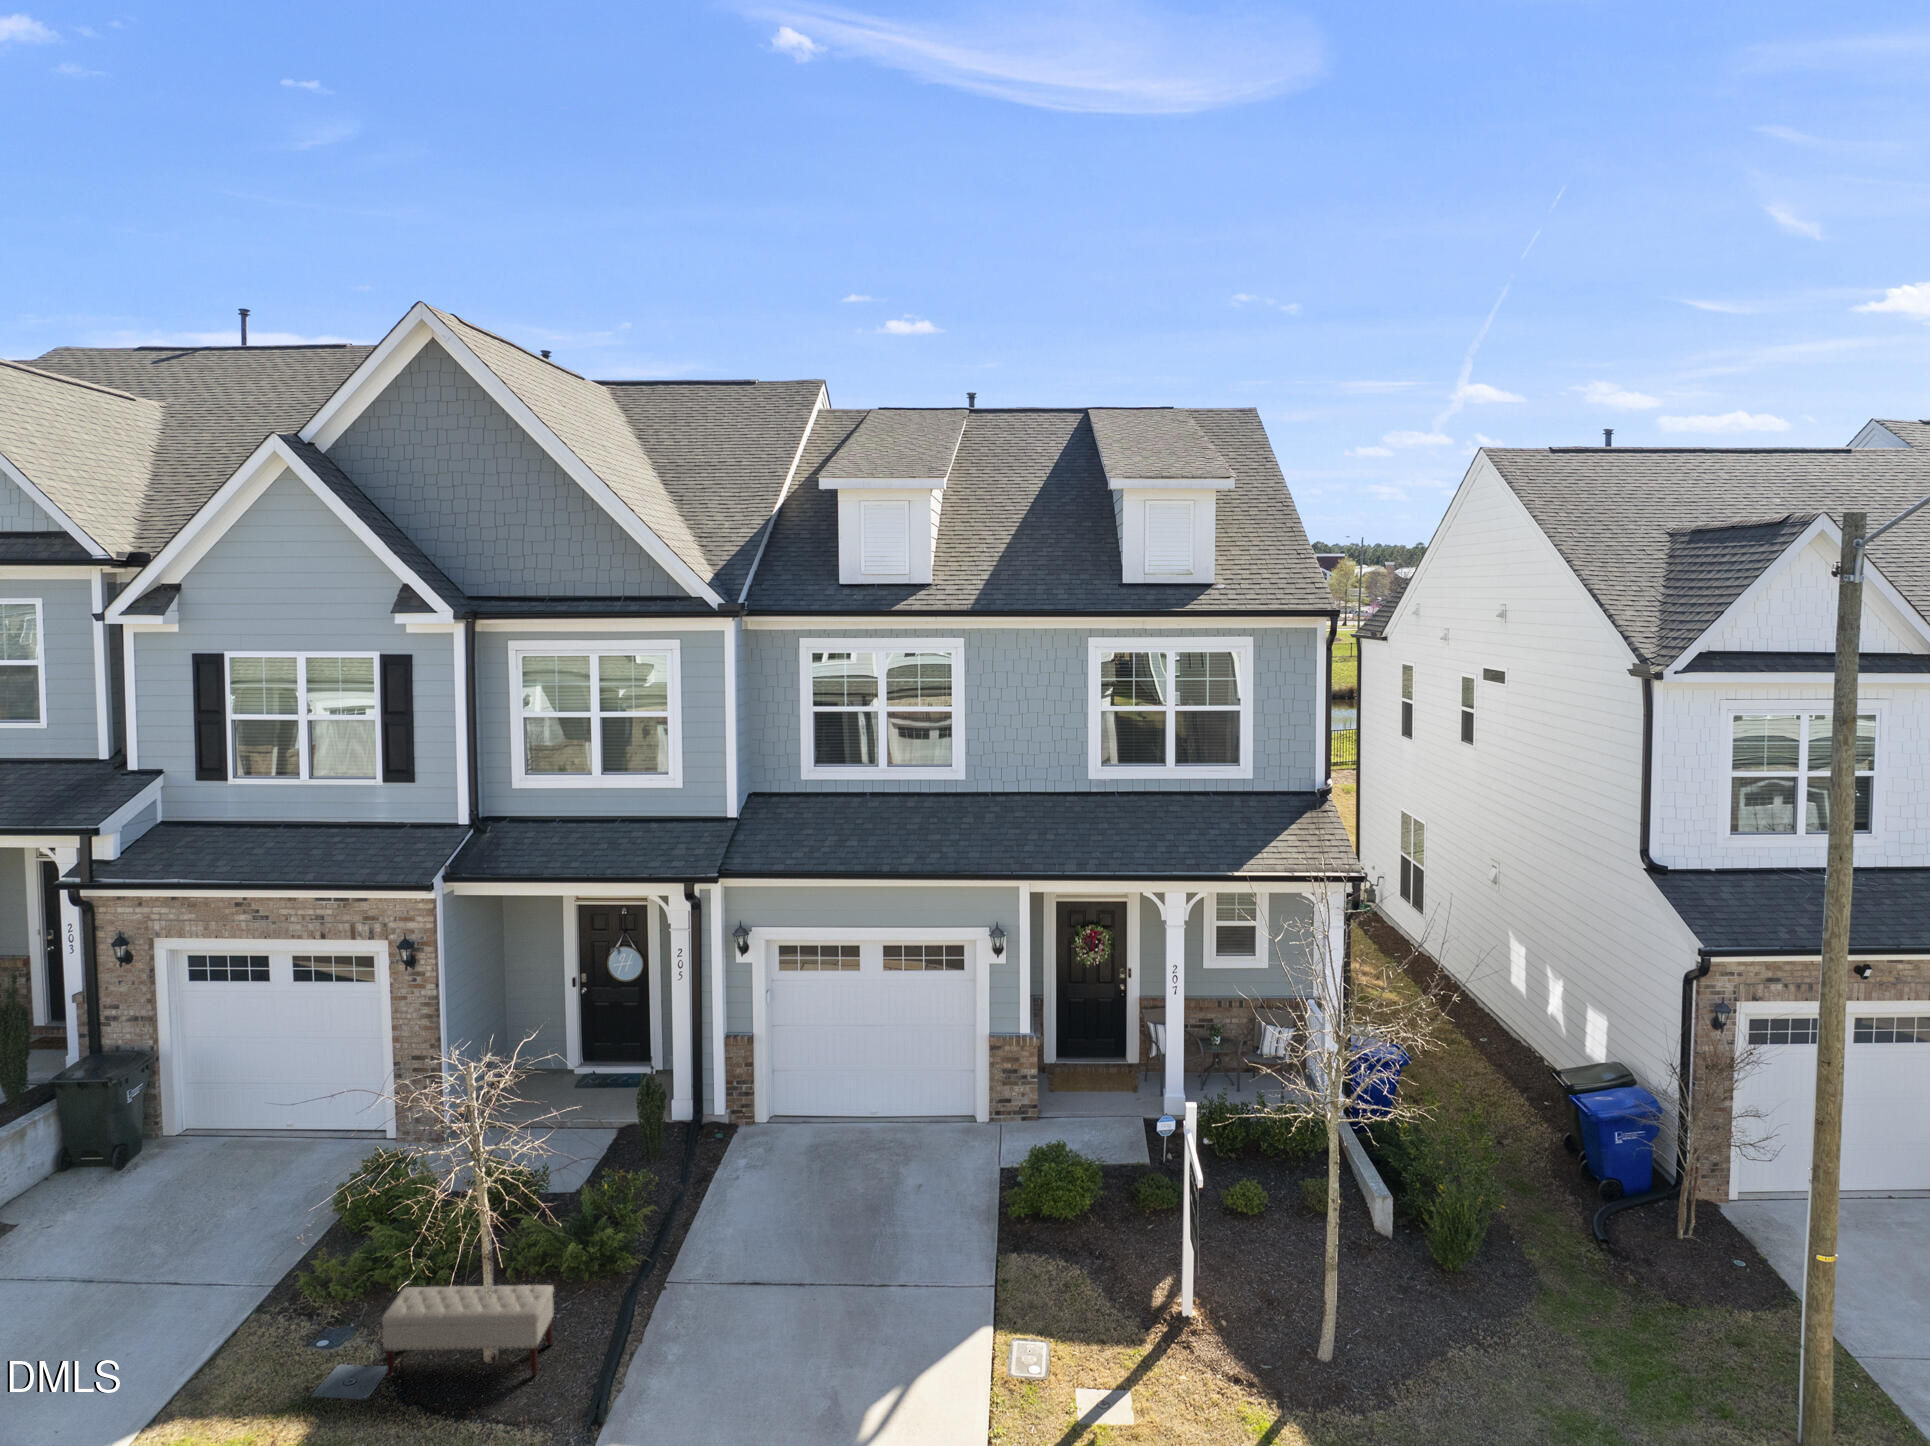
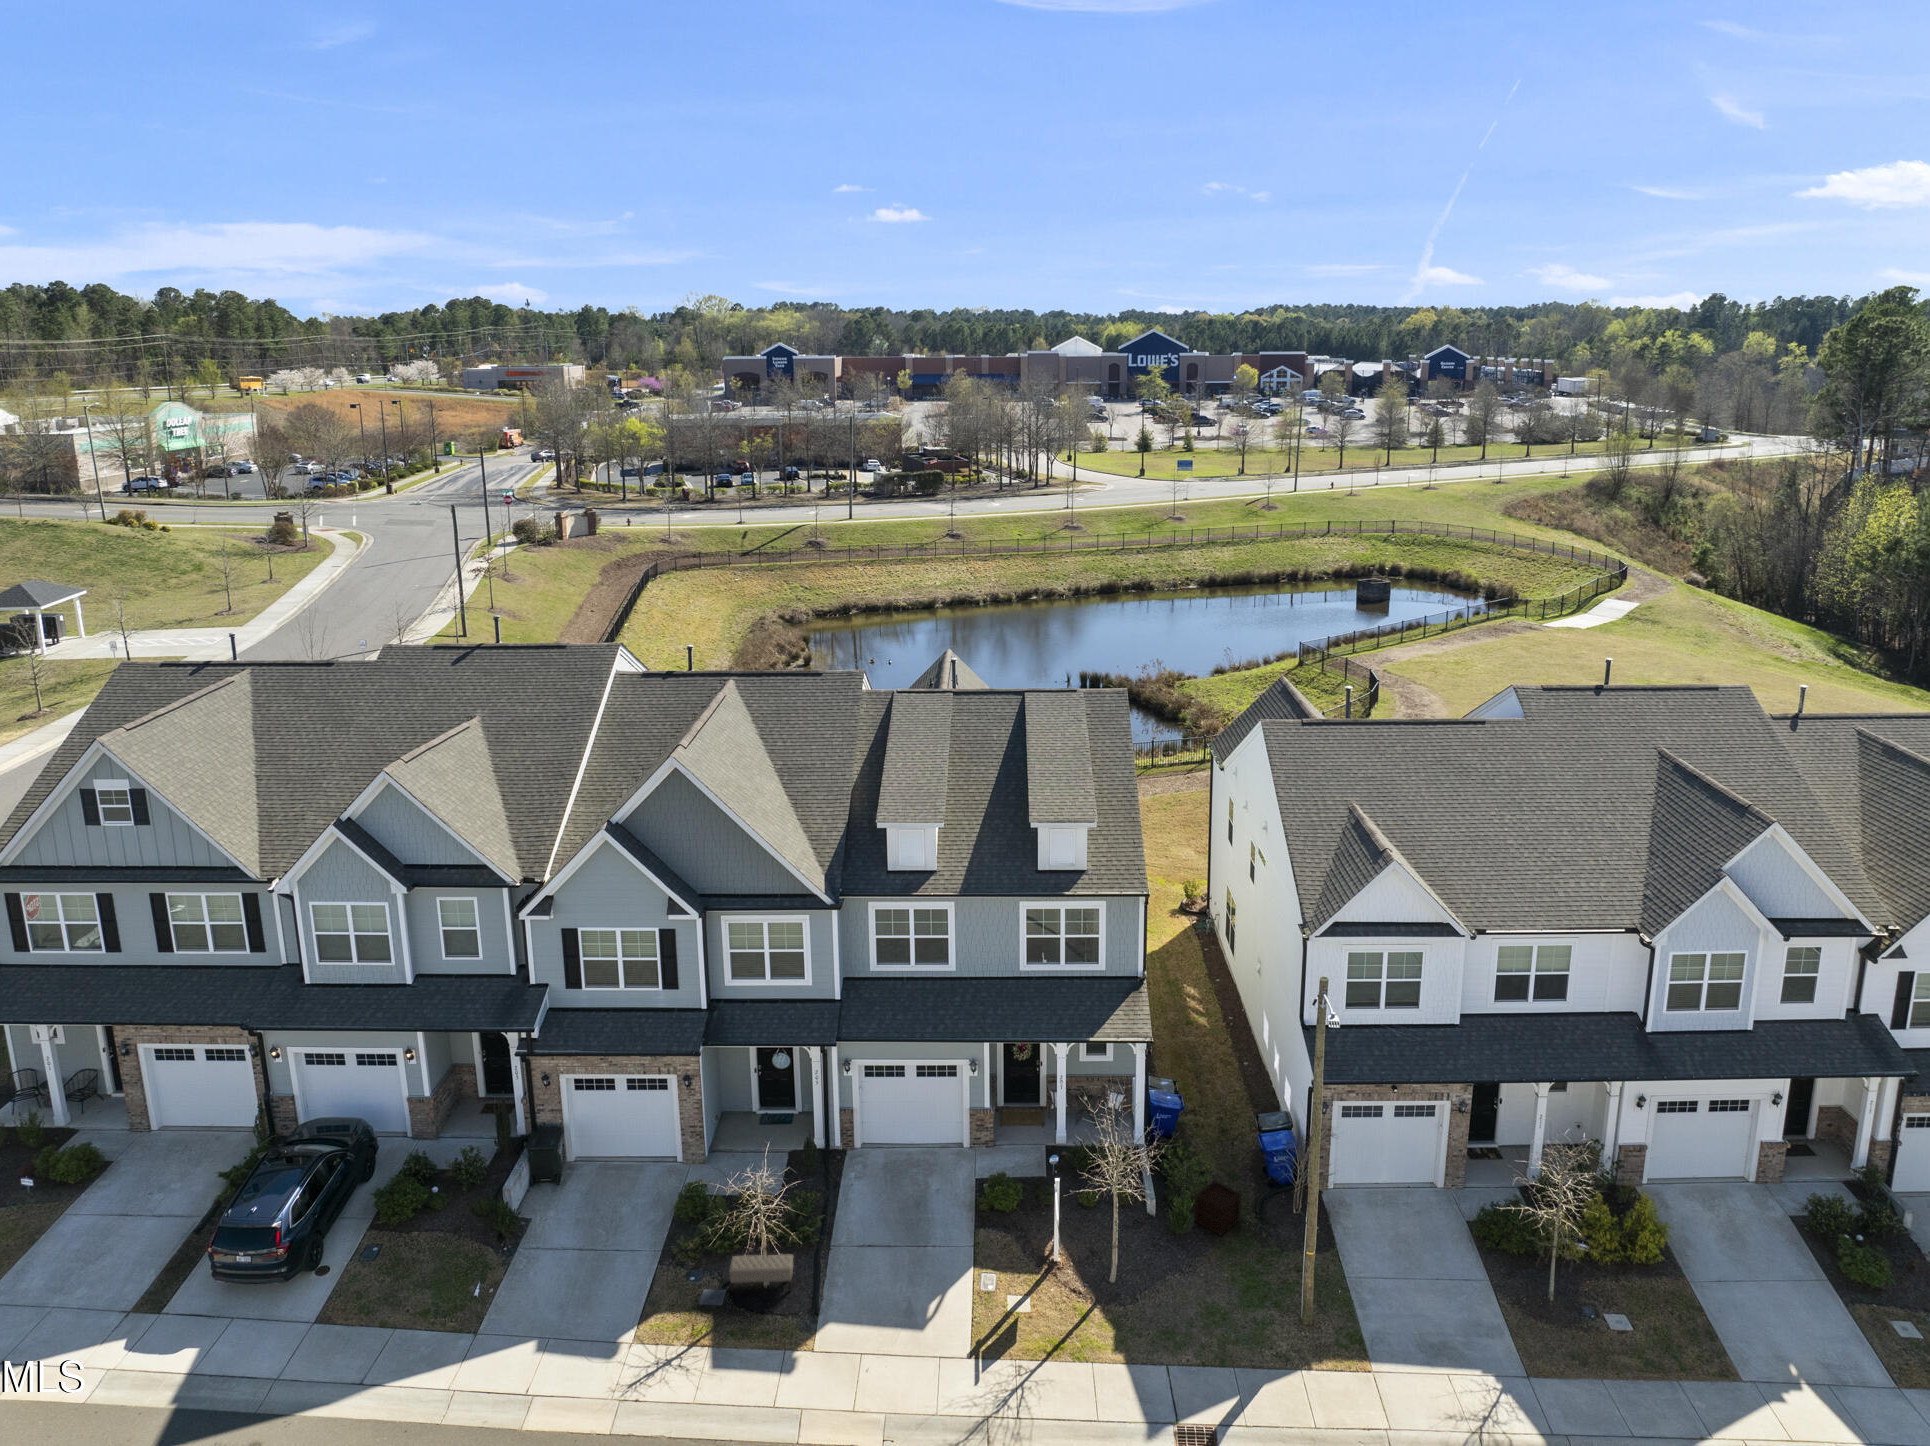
wooden crate: none [1484,1152,1590,1271] -> present [1194,1180,1241,1235]

